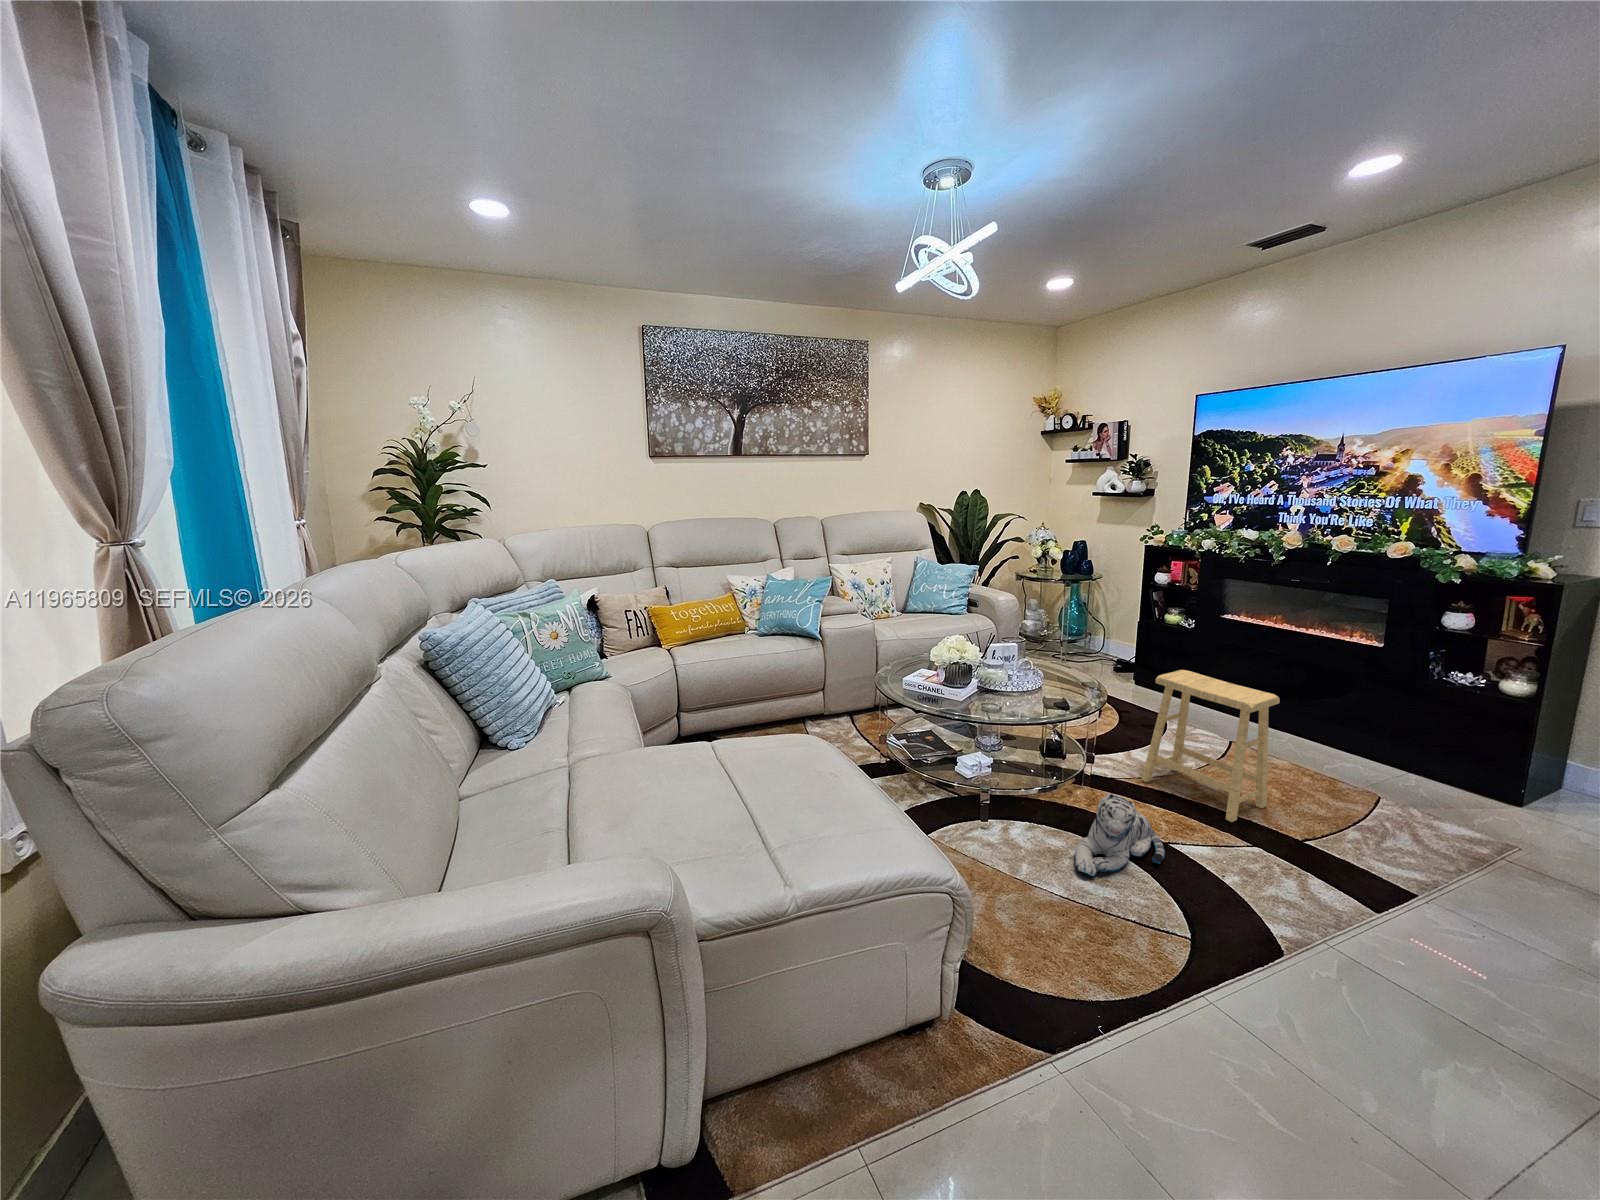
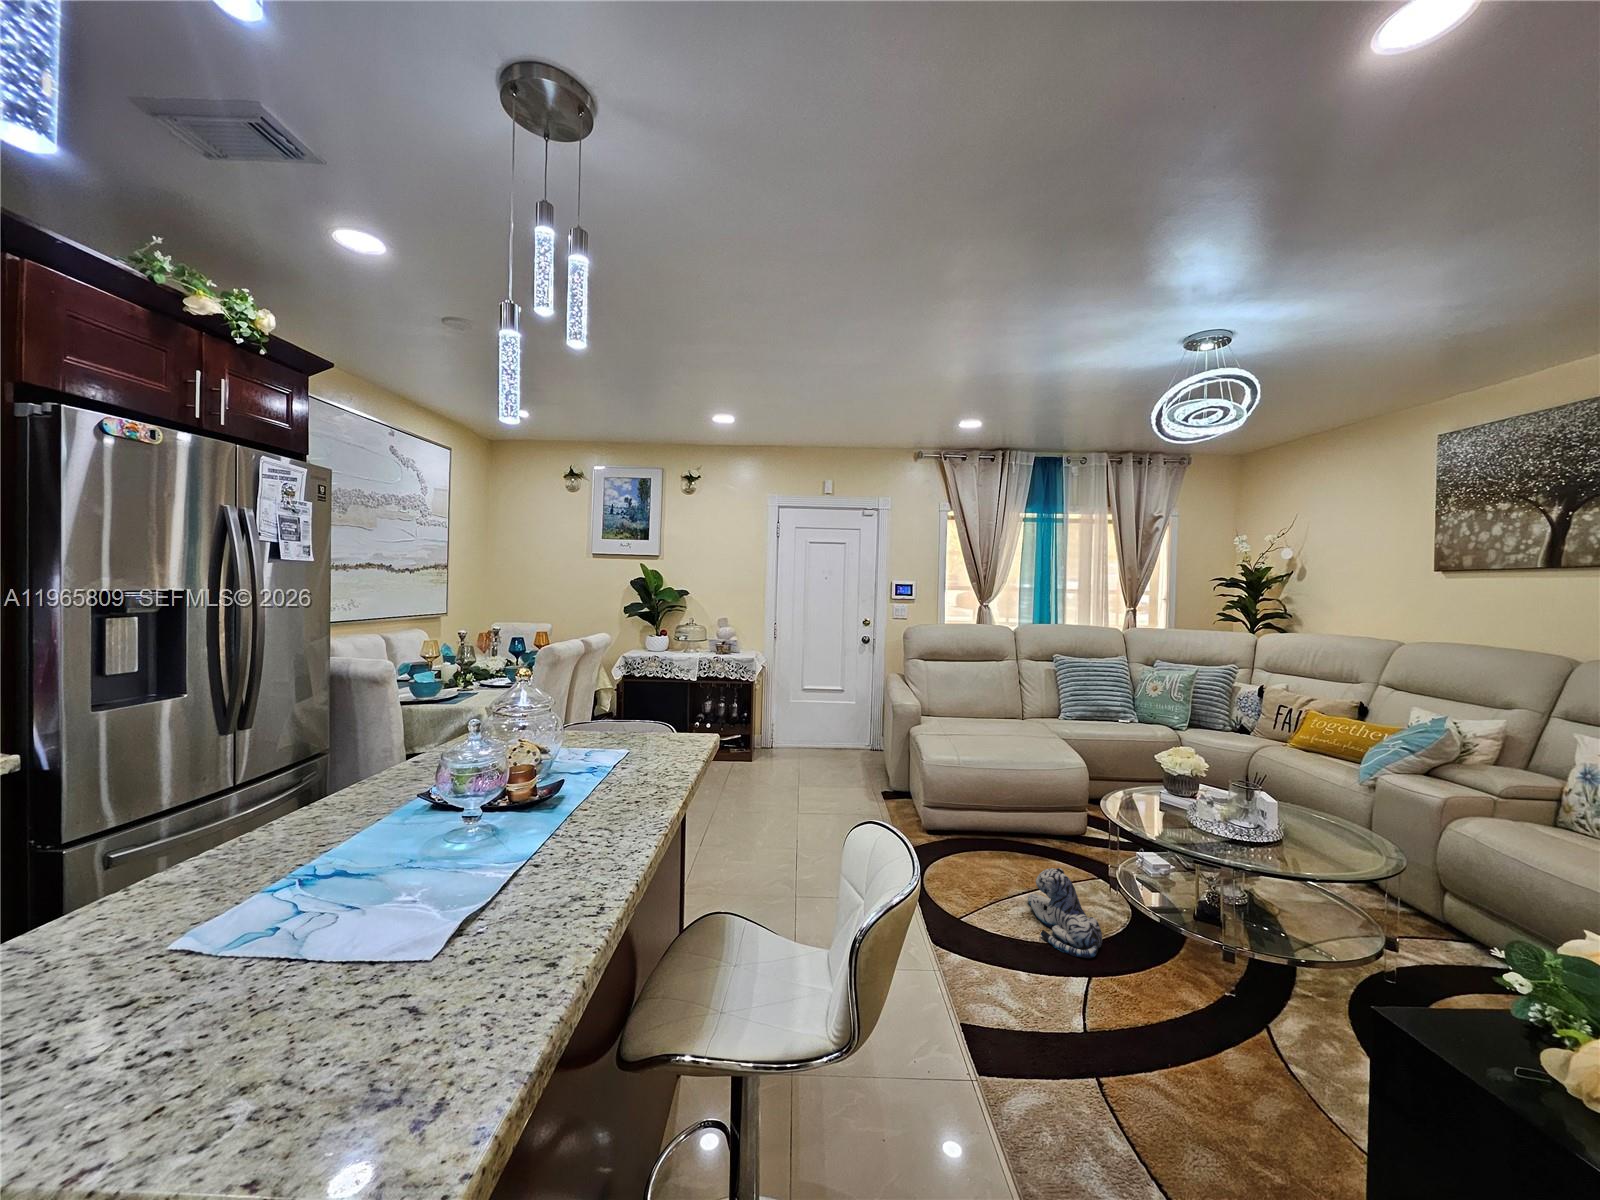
footstool: present [1142,670,1280,822] -> none [1124,884,1290,1087]

